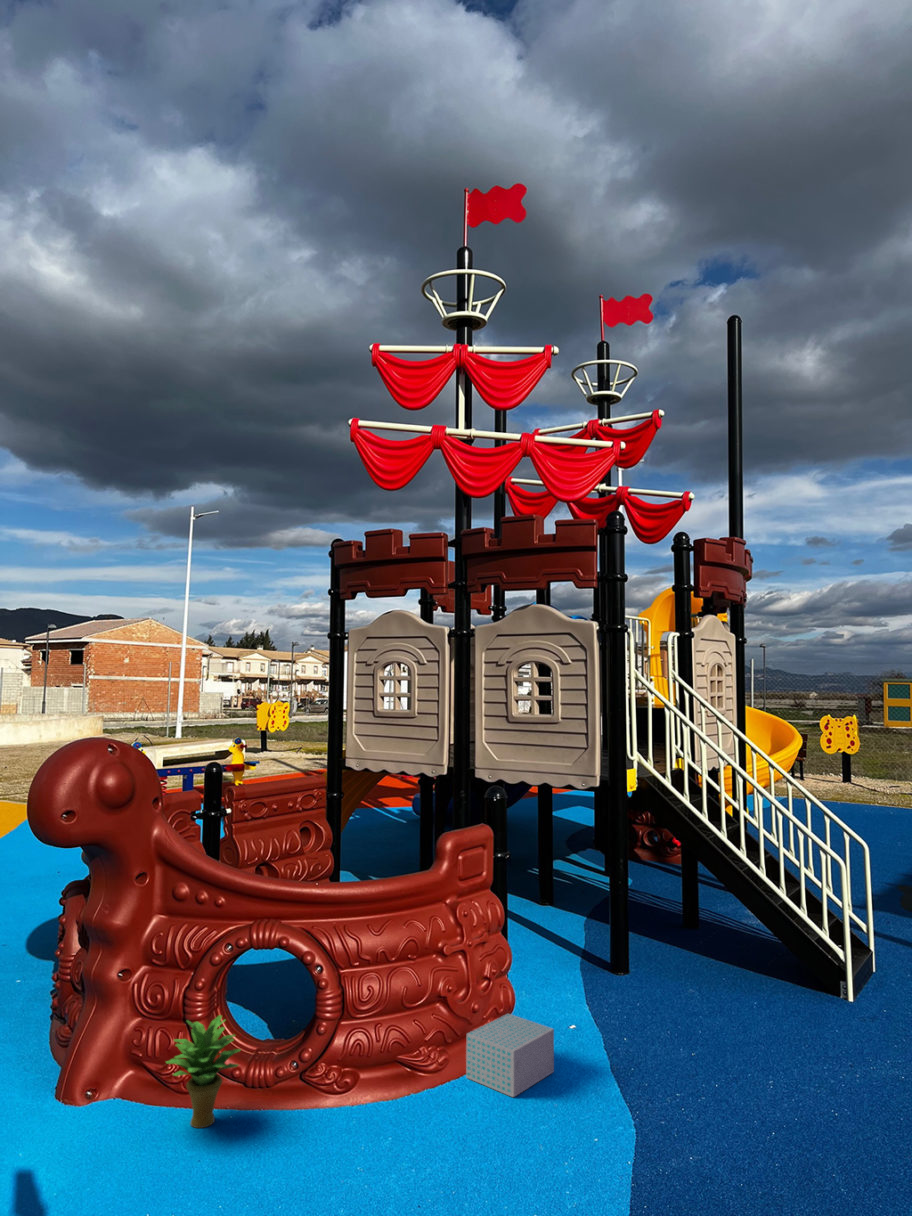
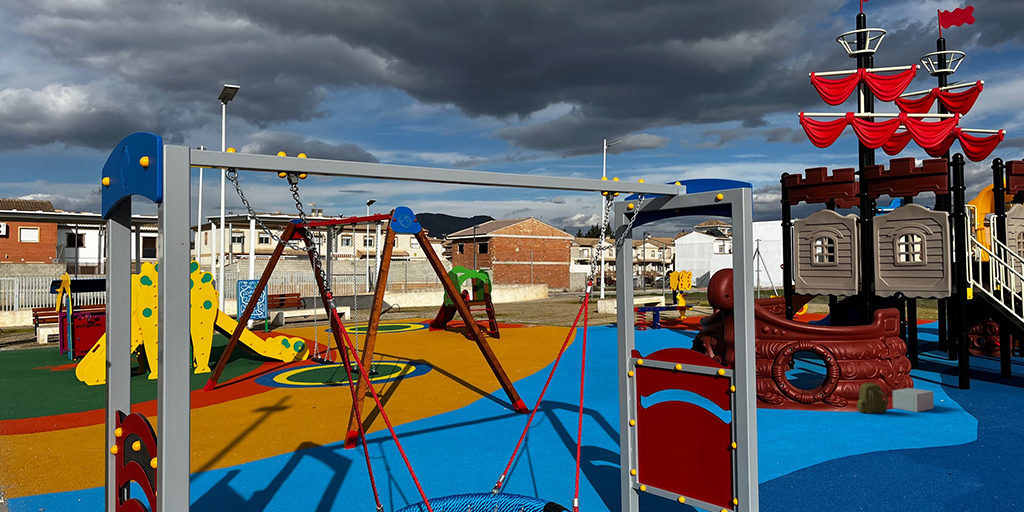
potted plant: present [166,1015,241,1128] -> none [776,374,804,410]
backpack: none [372,1029,442,1122] -> present [857,382,888,413]

